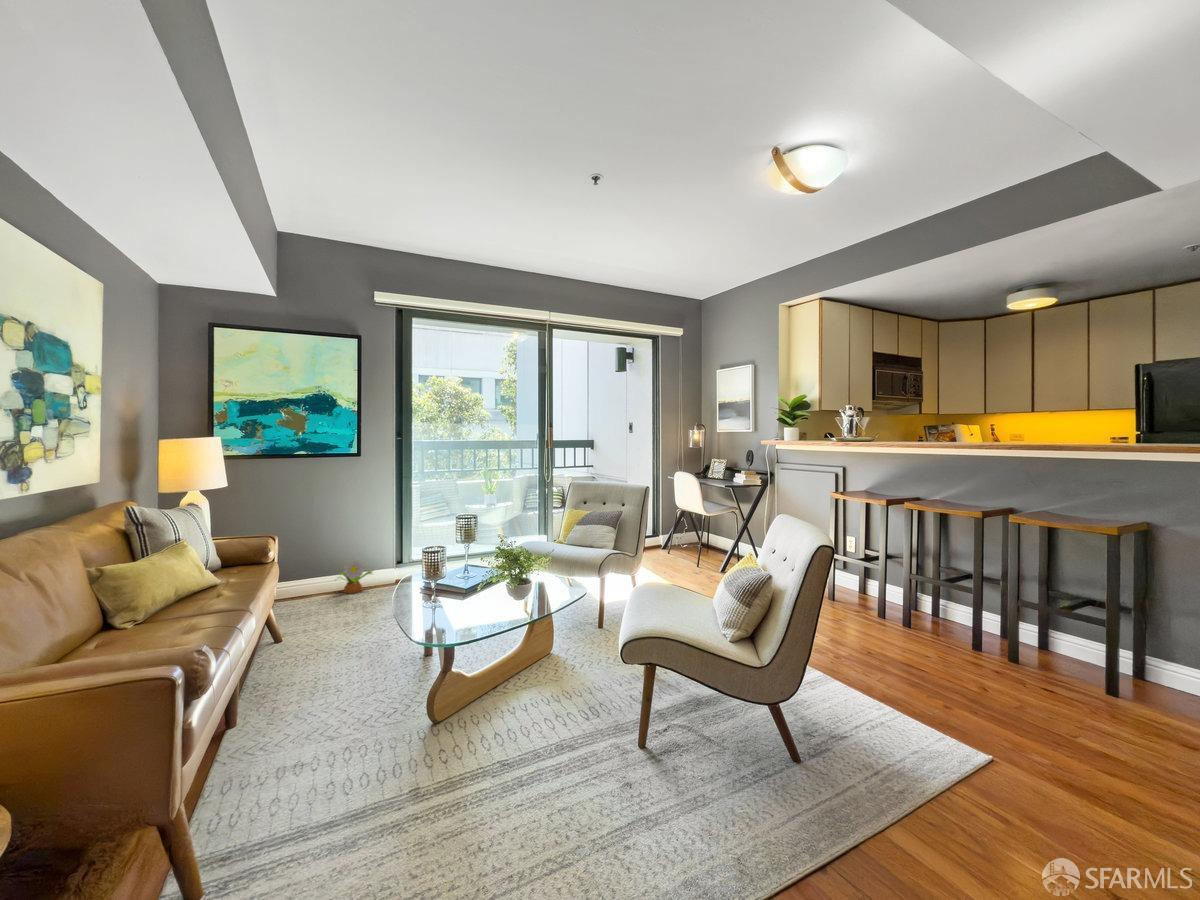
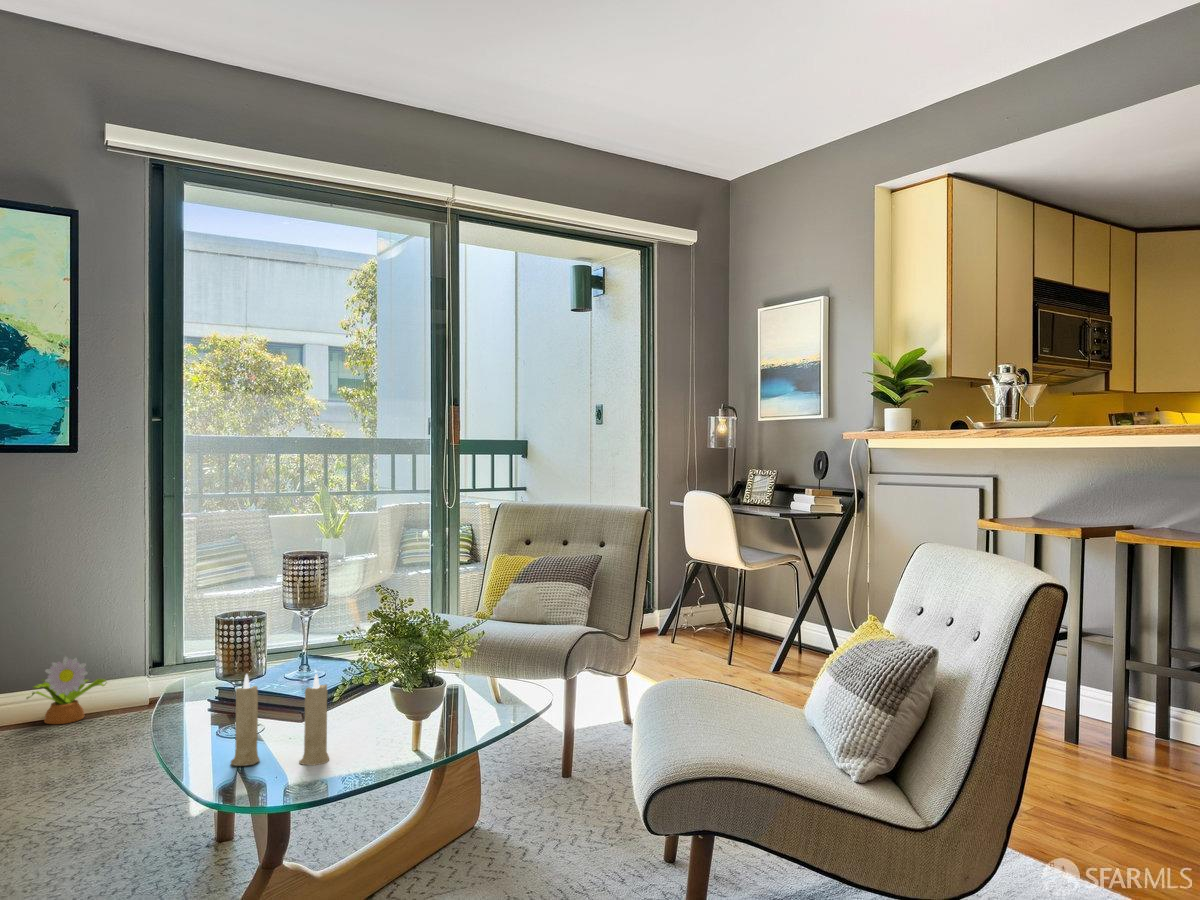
candle: none [428,576,475,623] -> present [231,674,329,766]

